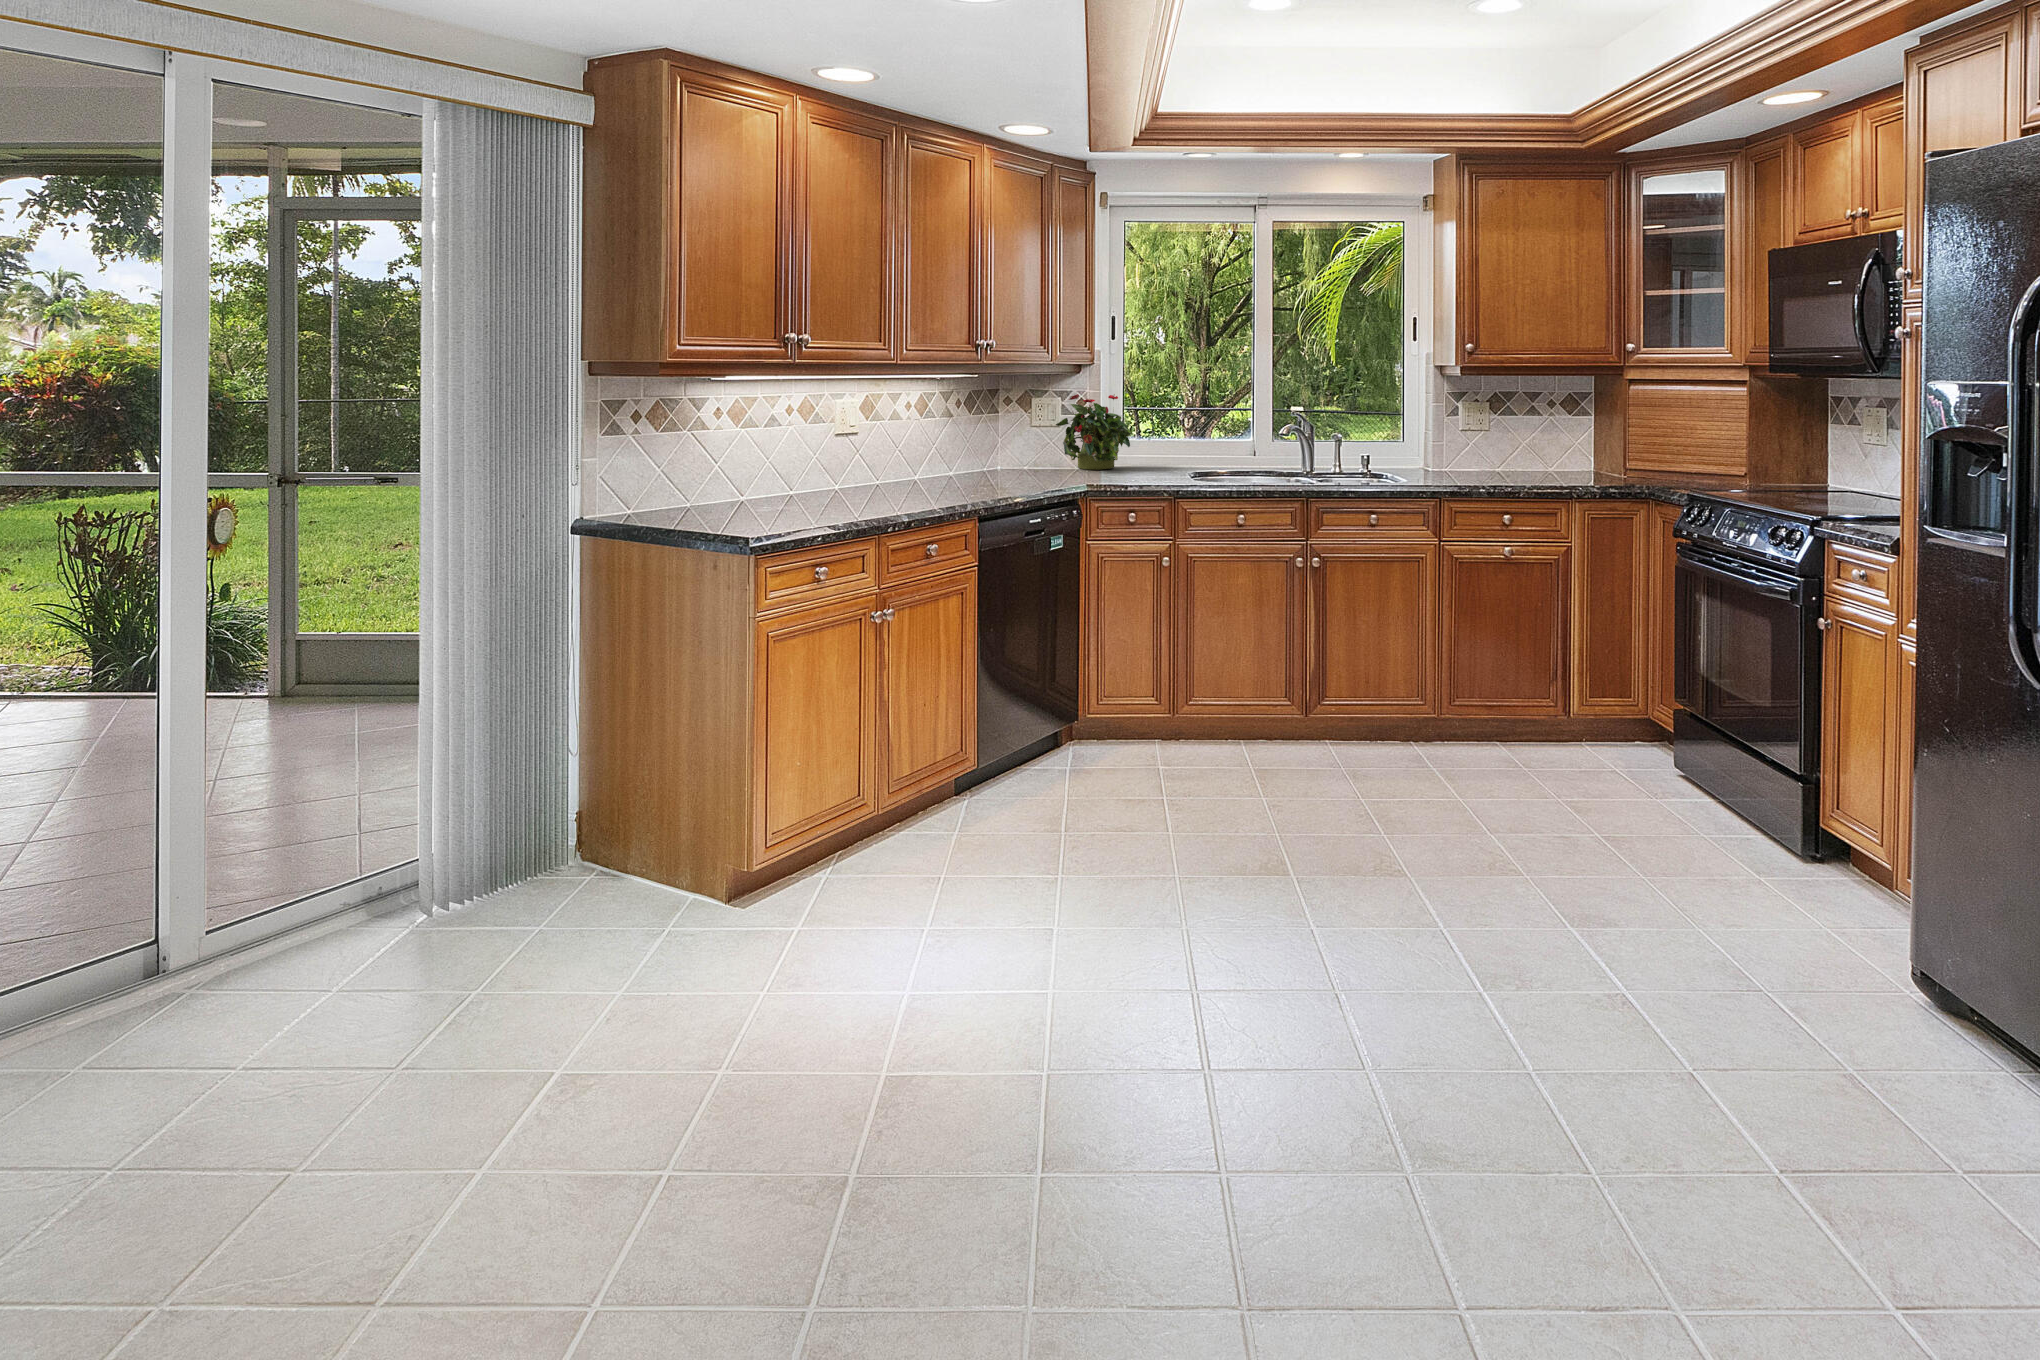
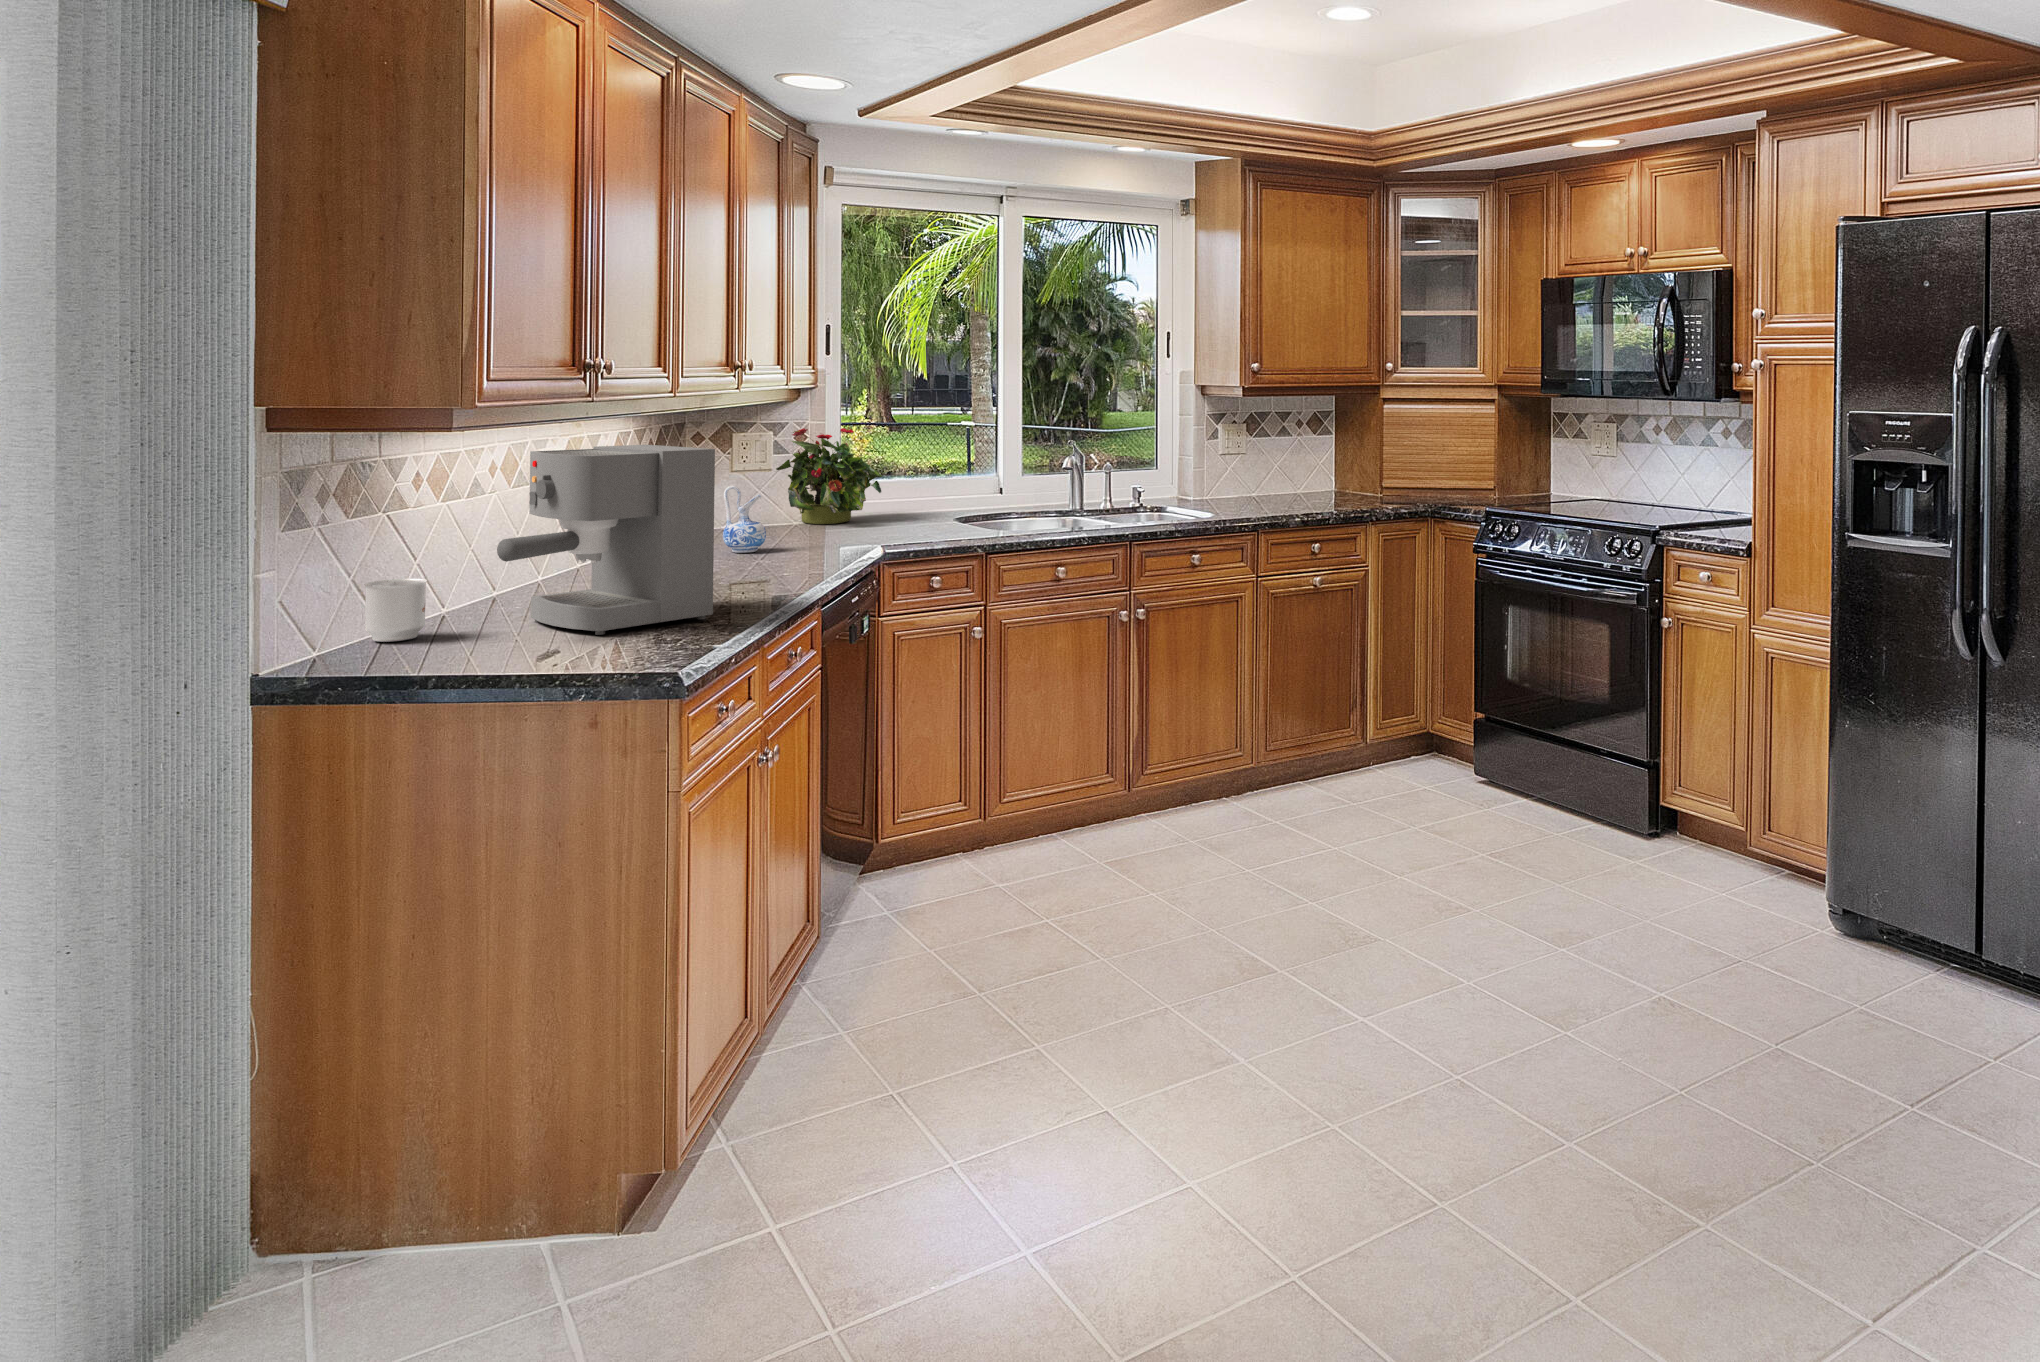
coffee maker: none [719,393,858,518] -> present [497,445,715,635]
ceramic pitcher: none [974,432,1003,482] -> present [723,486,766,553]
mug: none [662,473,697,511] -> present [364,579,427,642]

